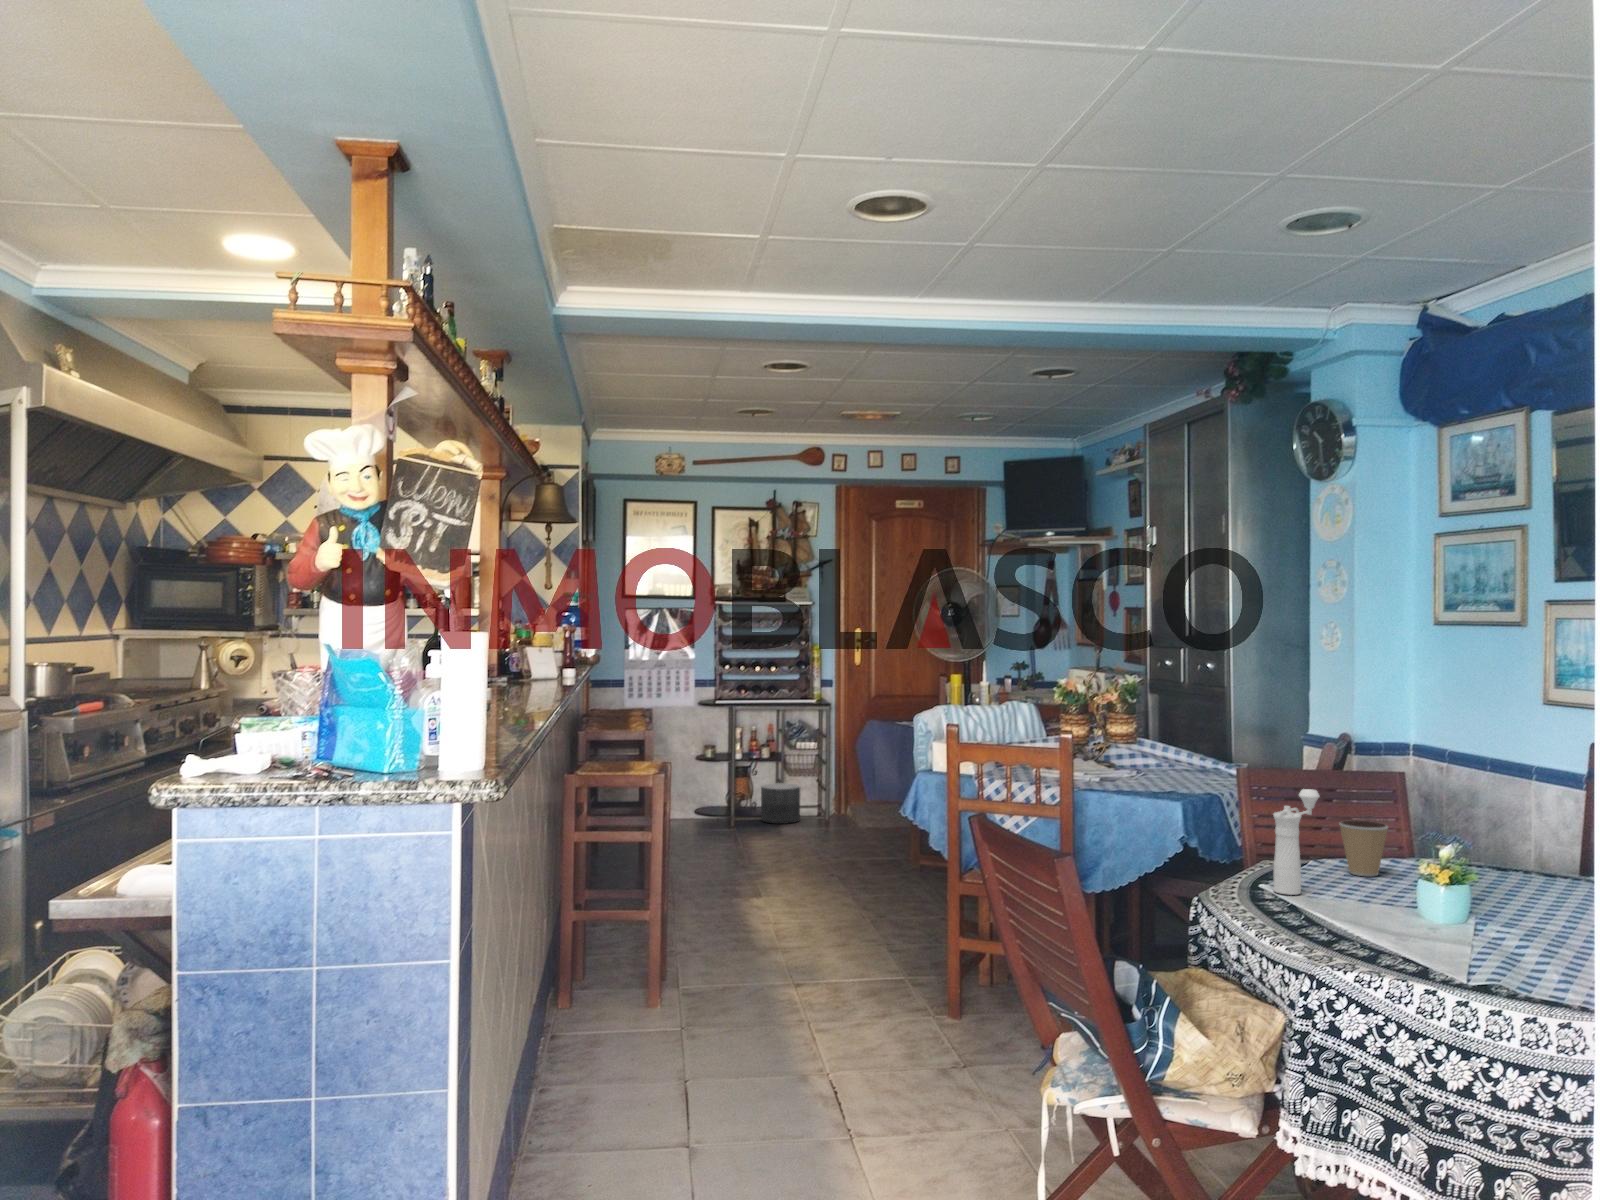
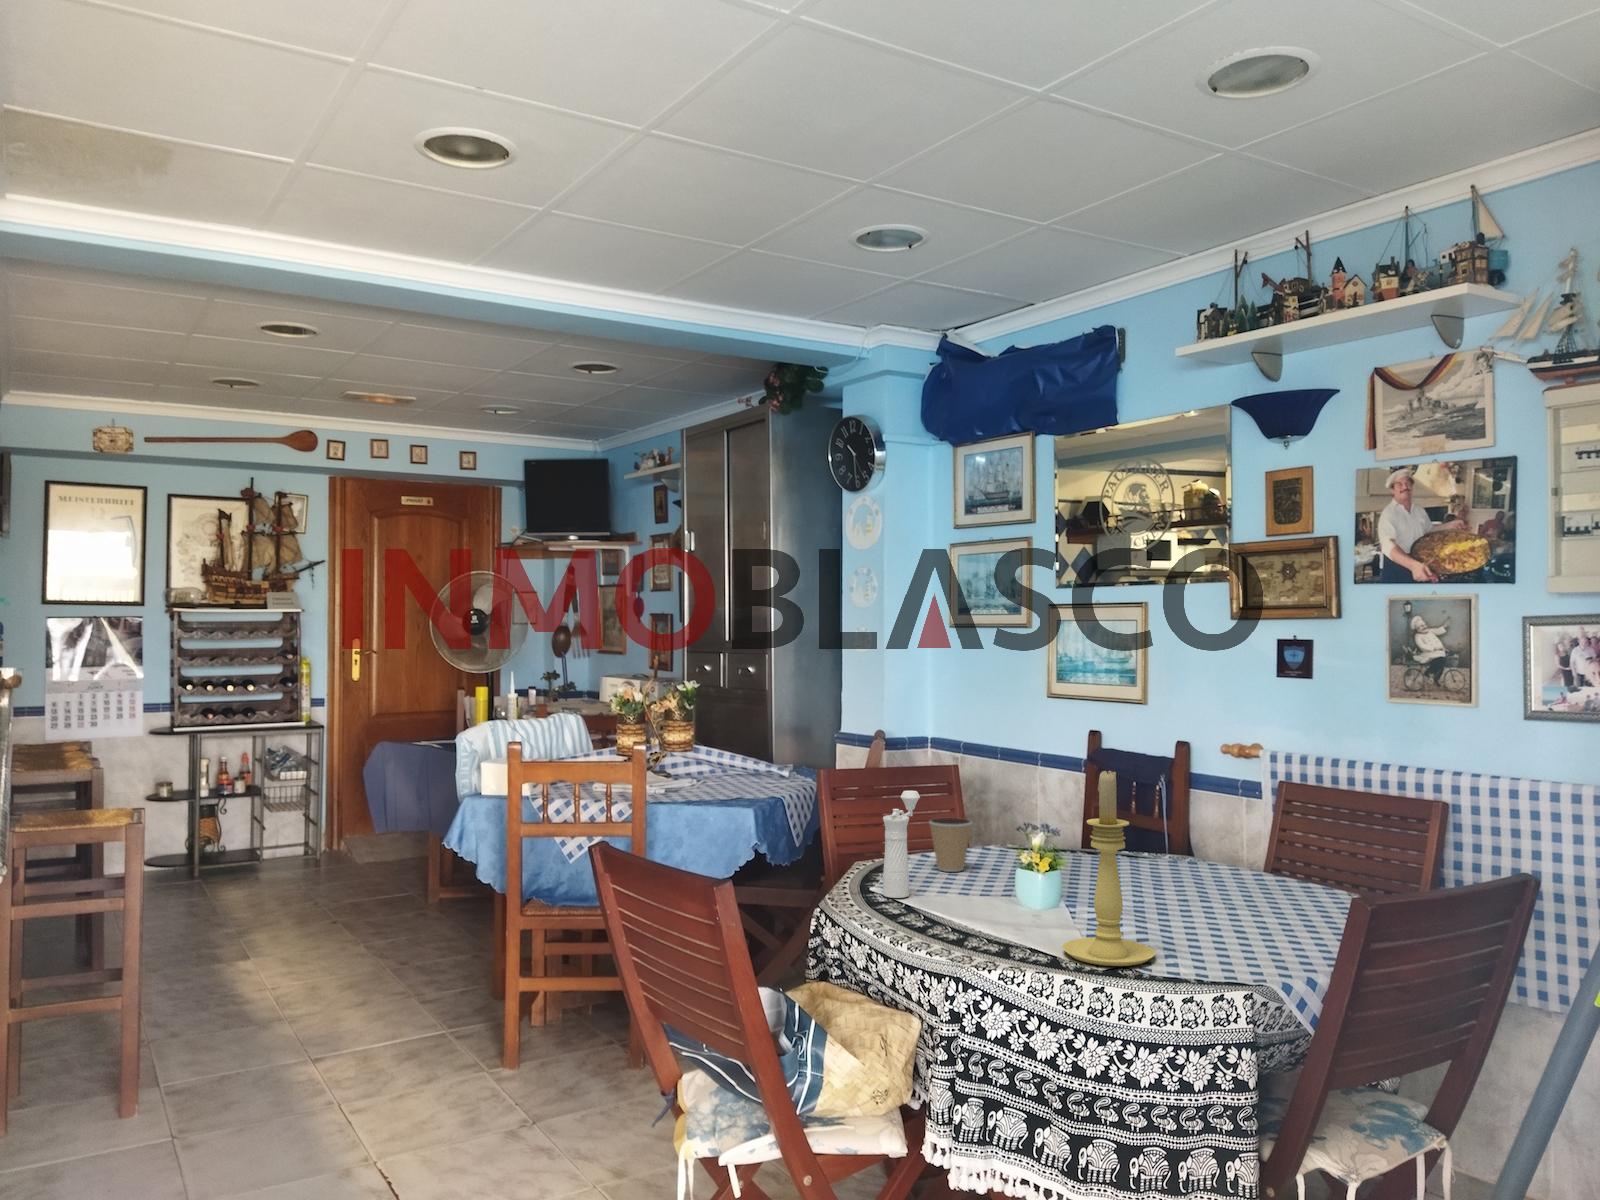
candle holder: none [1439,776,1549,985] -> present [1063,769,1155,966]
planter: present [761,783,800,824] -> none [234,820,285,867]

